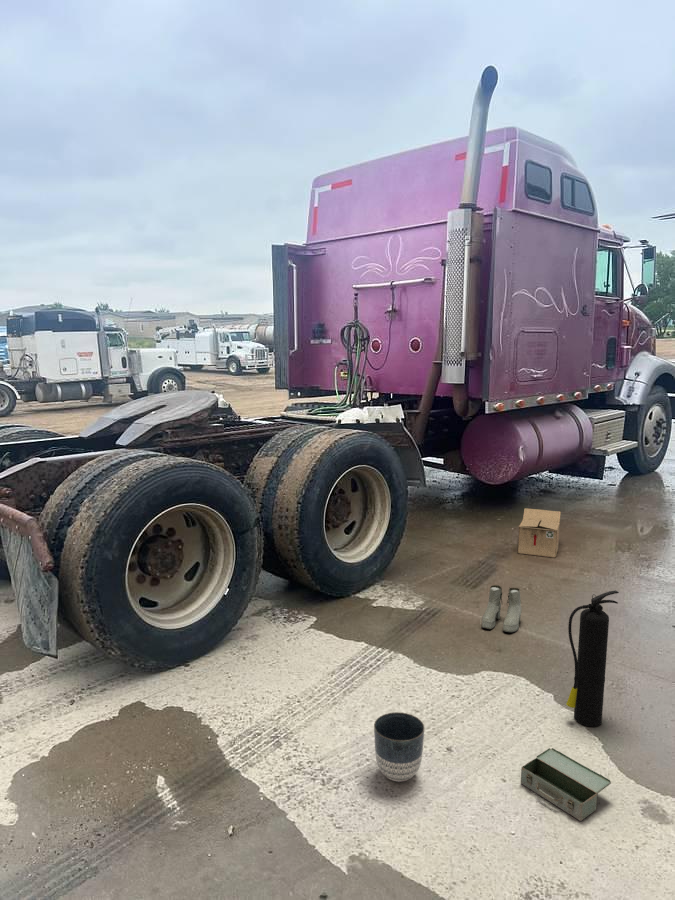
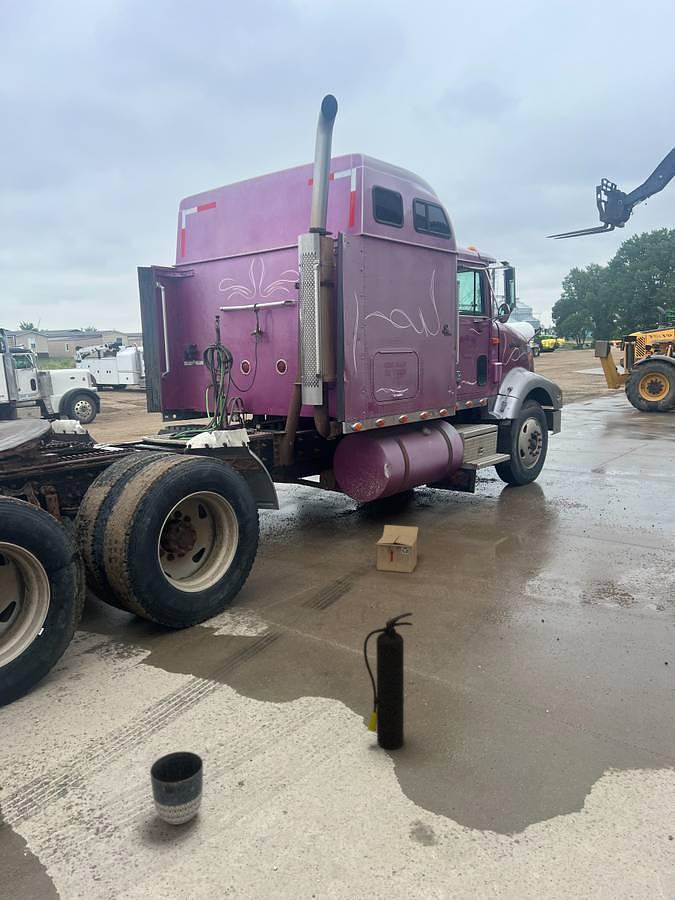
boots: present [482,585,522,632] -> none [316,607,357,654]
toolbox: present [521,748,611,821] -> none [302,777,386,853]

